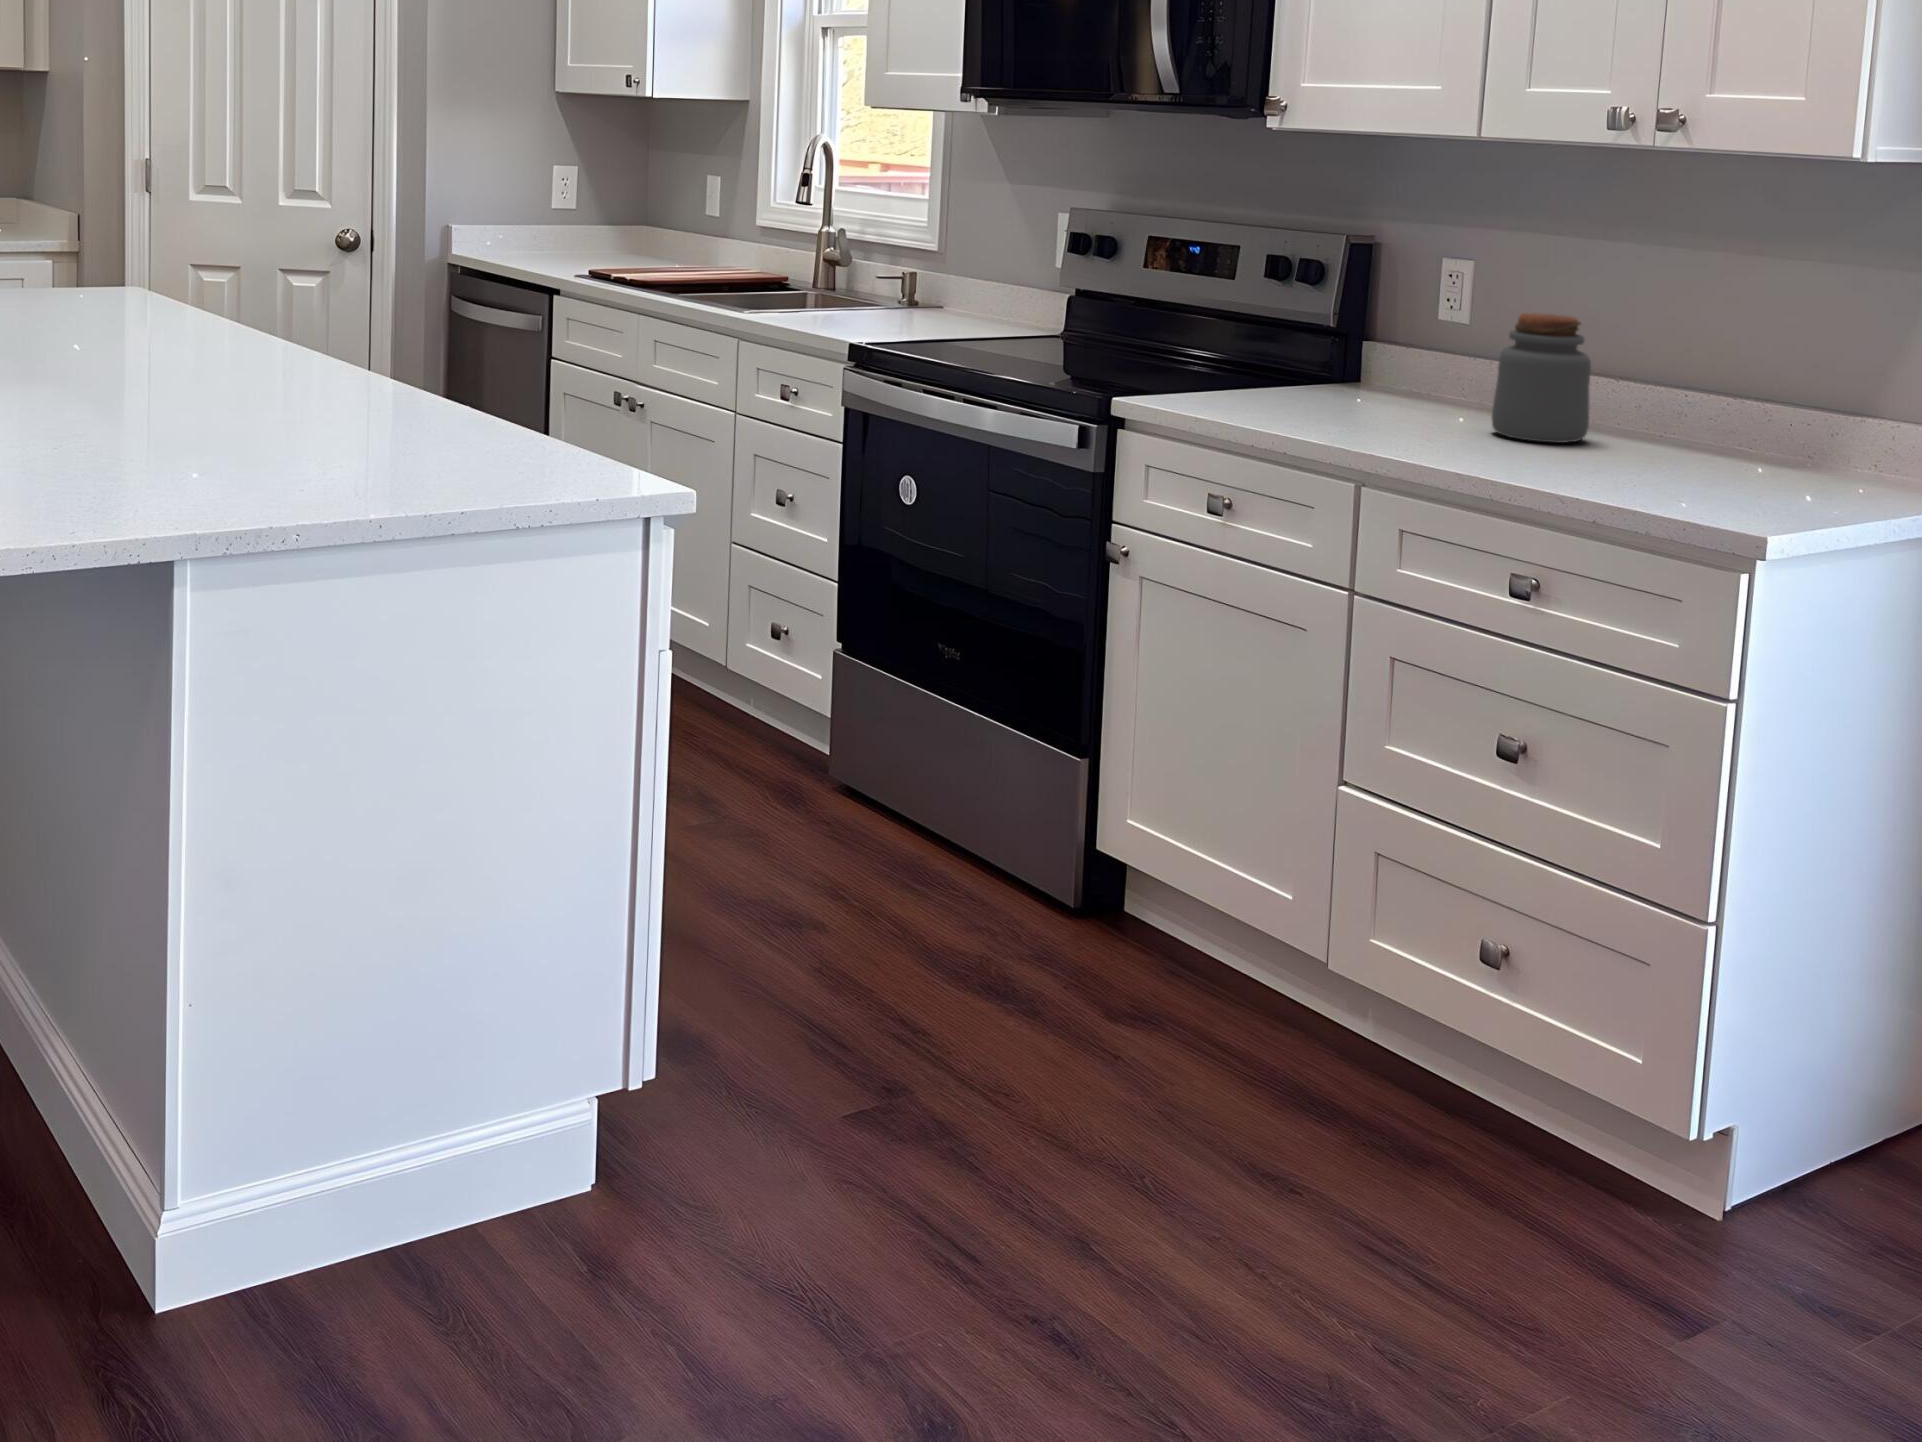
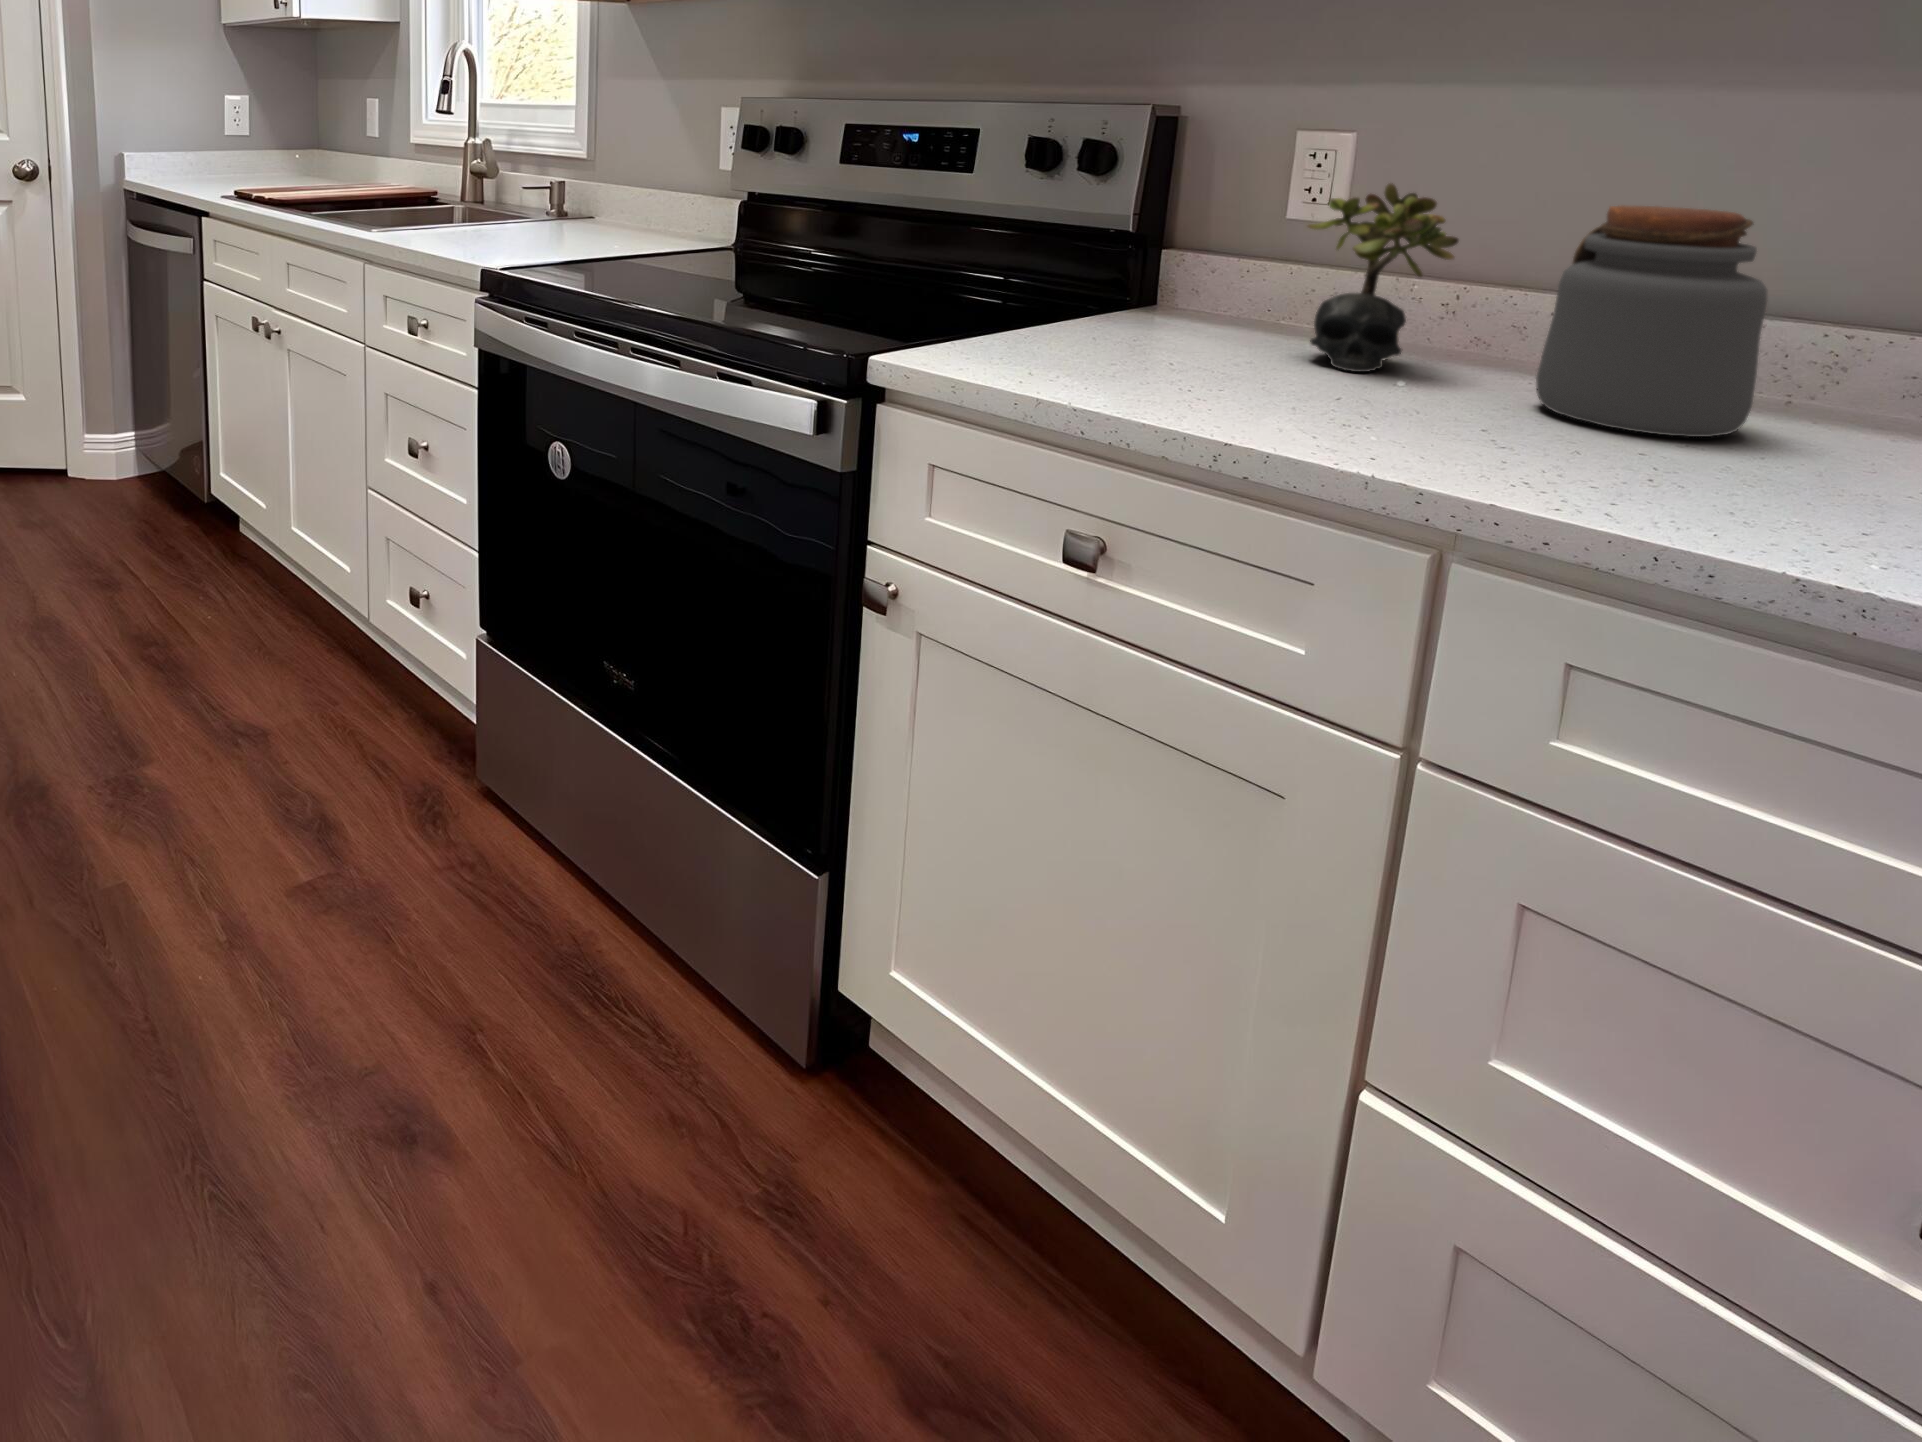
succulent plant: none [1401,297,1478,416] -> present [1308,183,1459,372]

